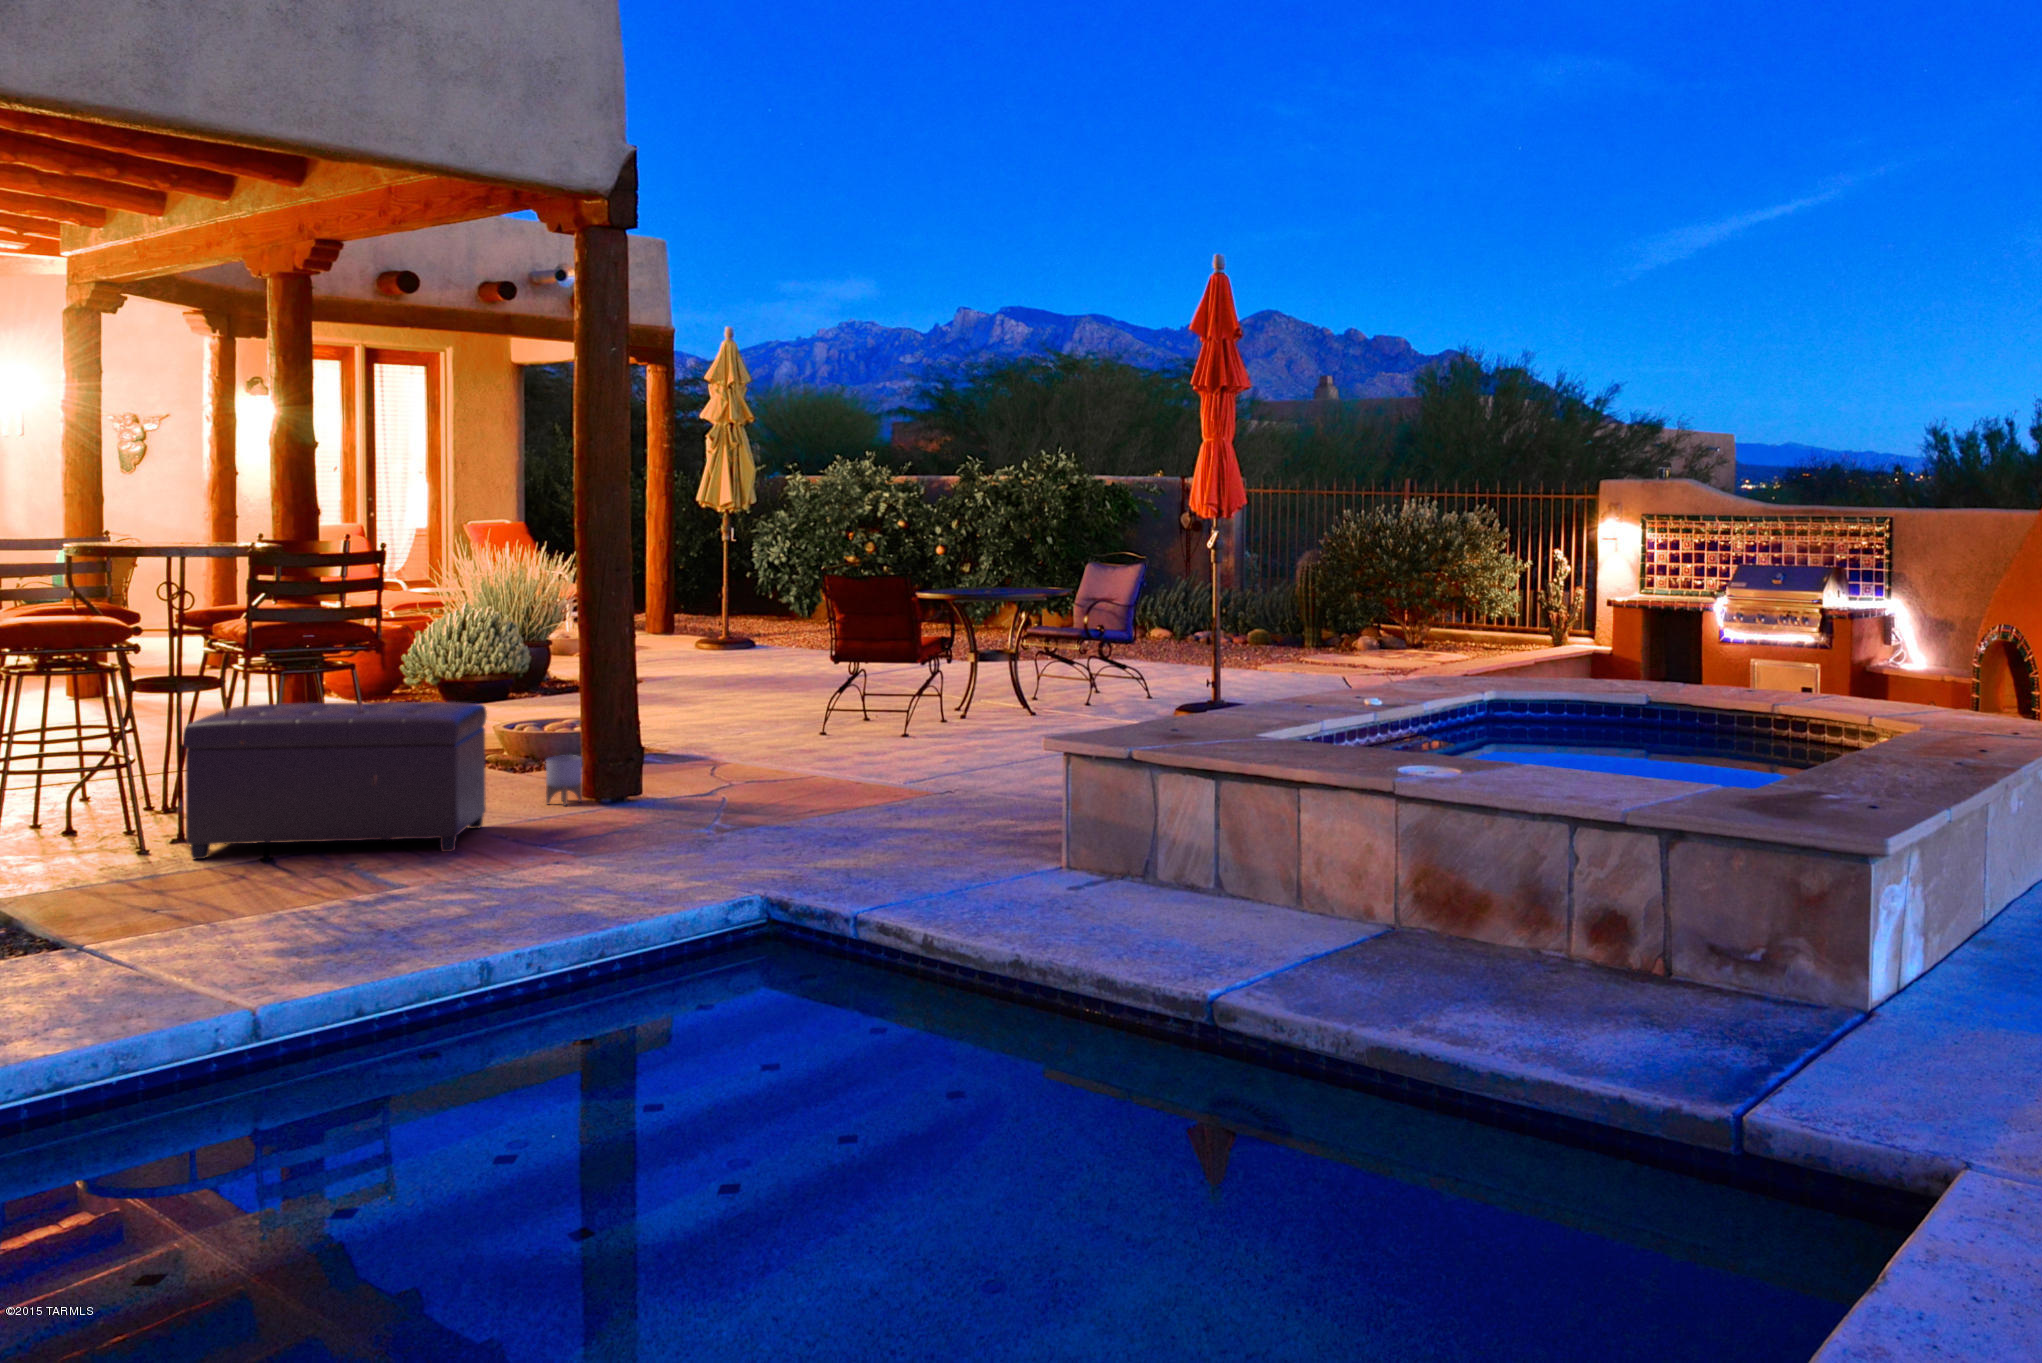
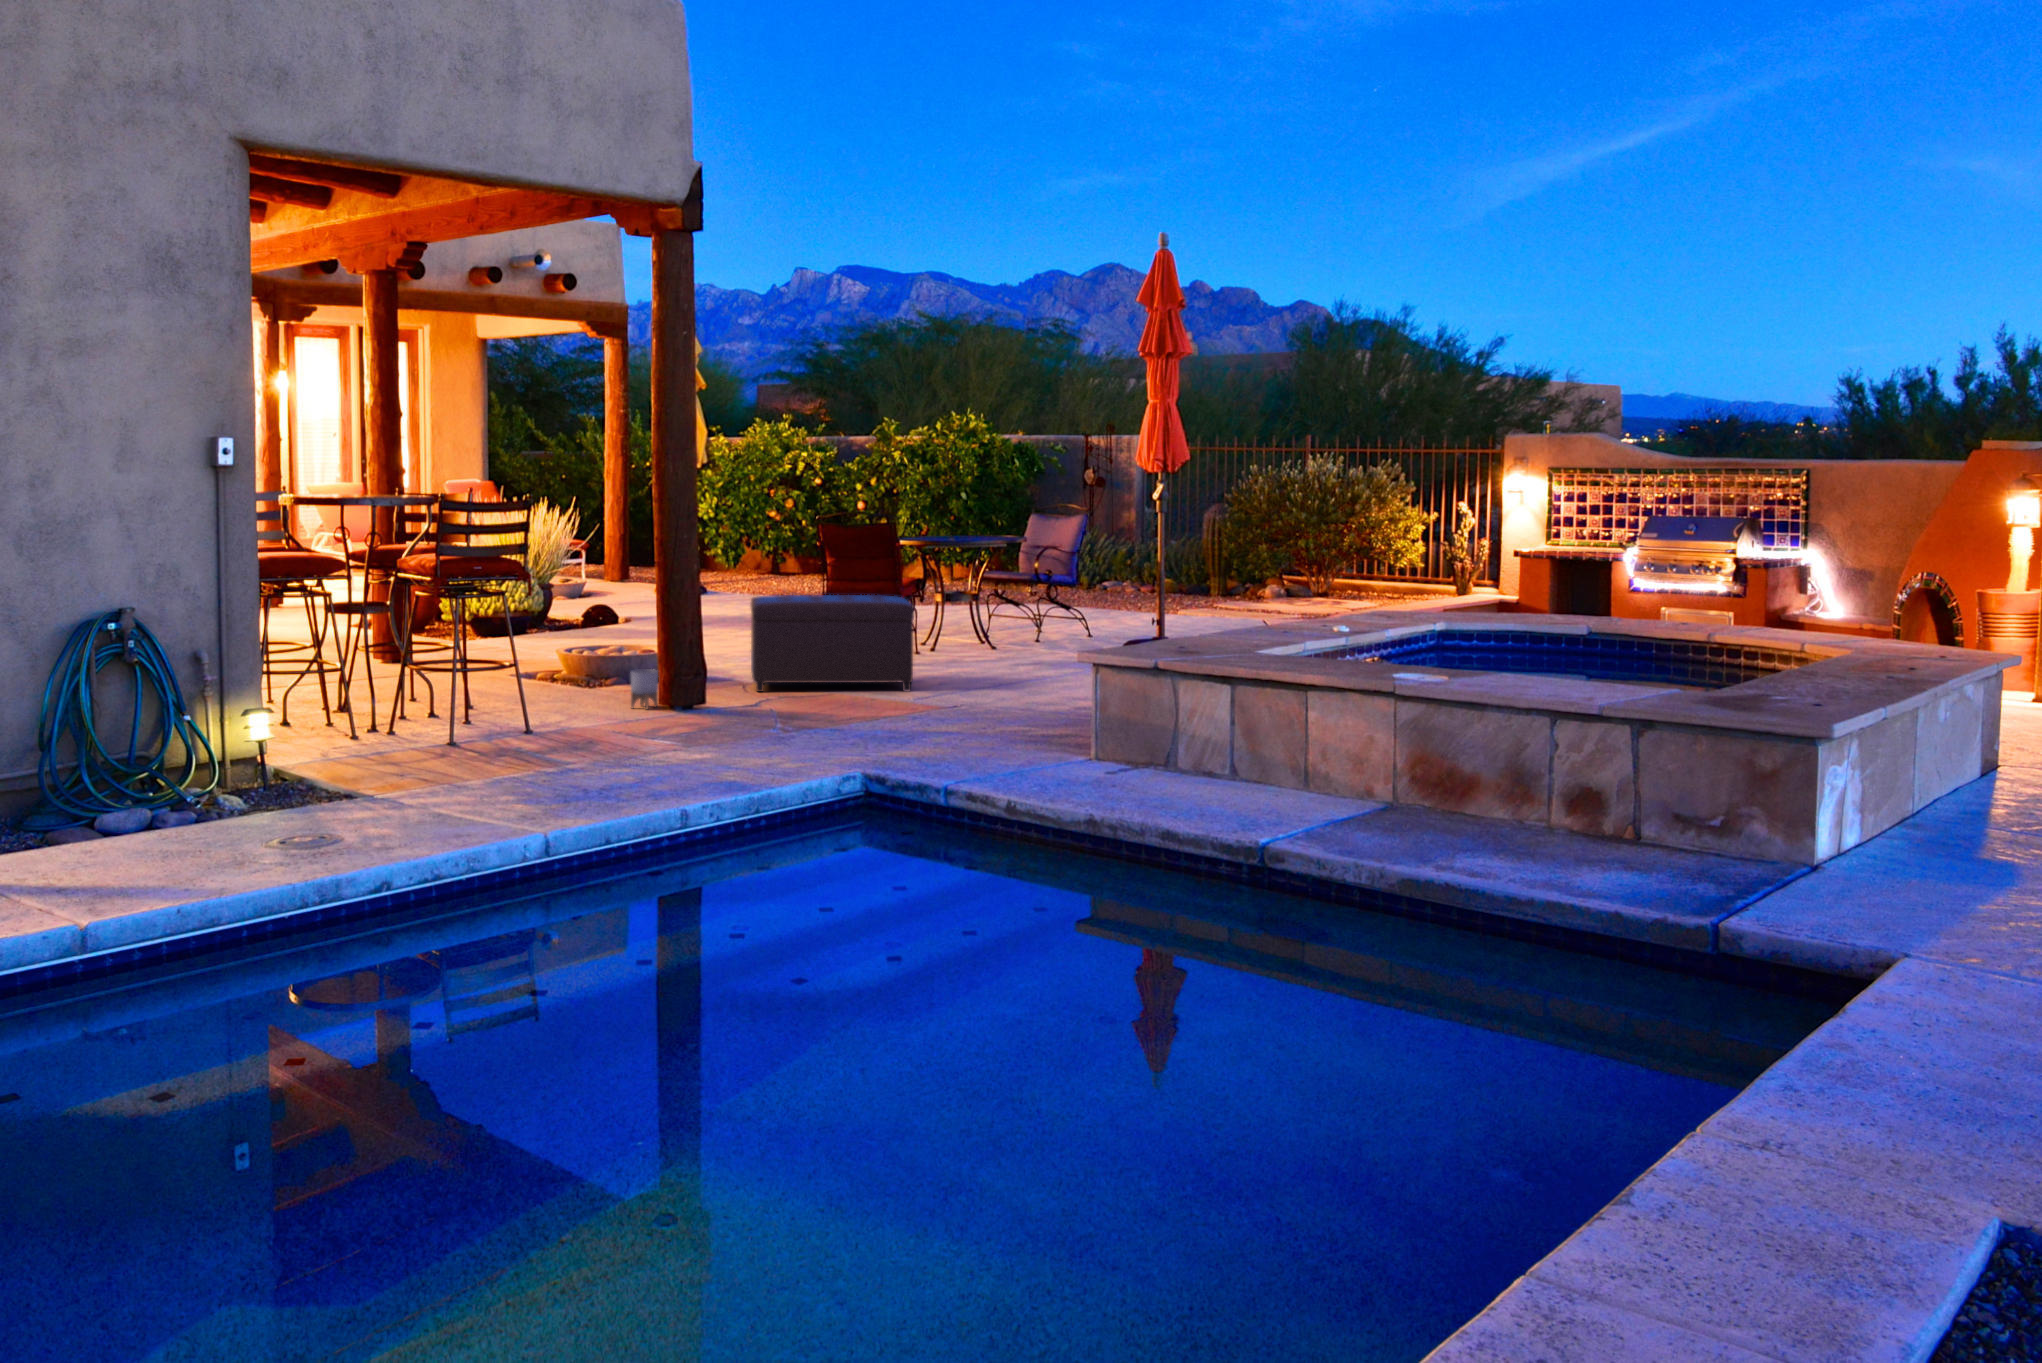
ottoman: present [183,702,487,859] -> present [750,595,914,692]

